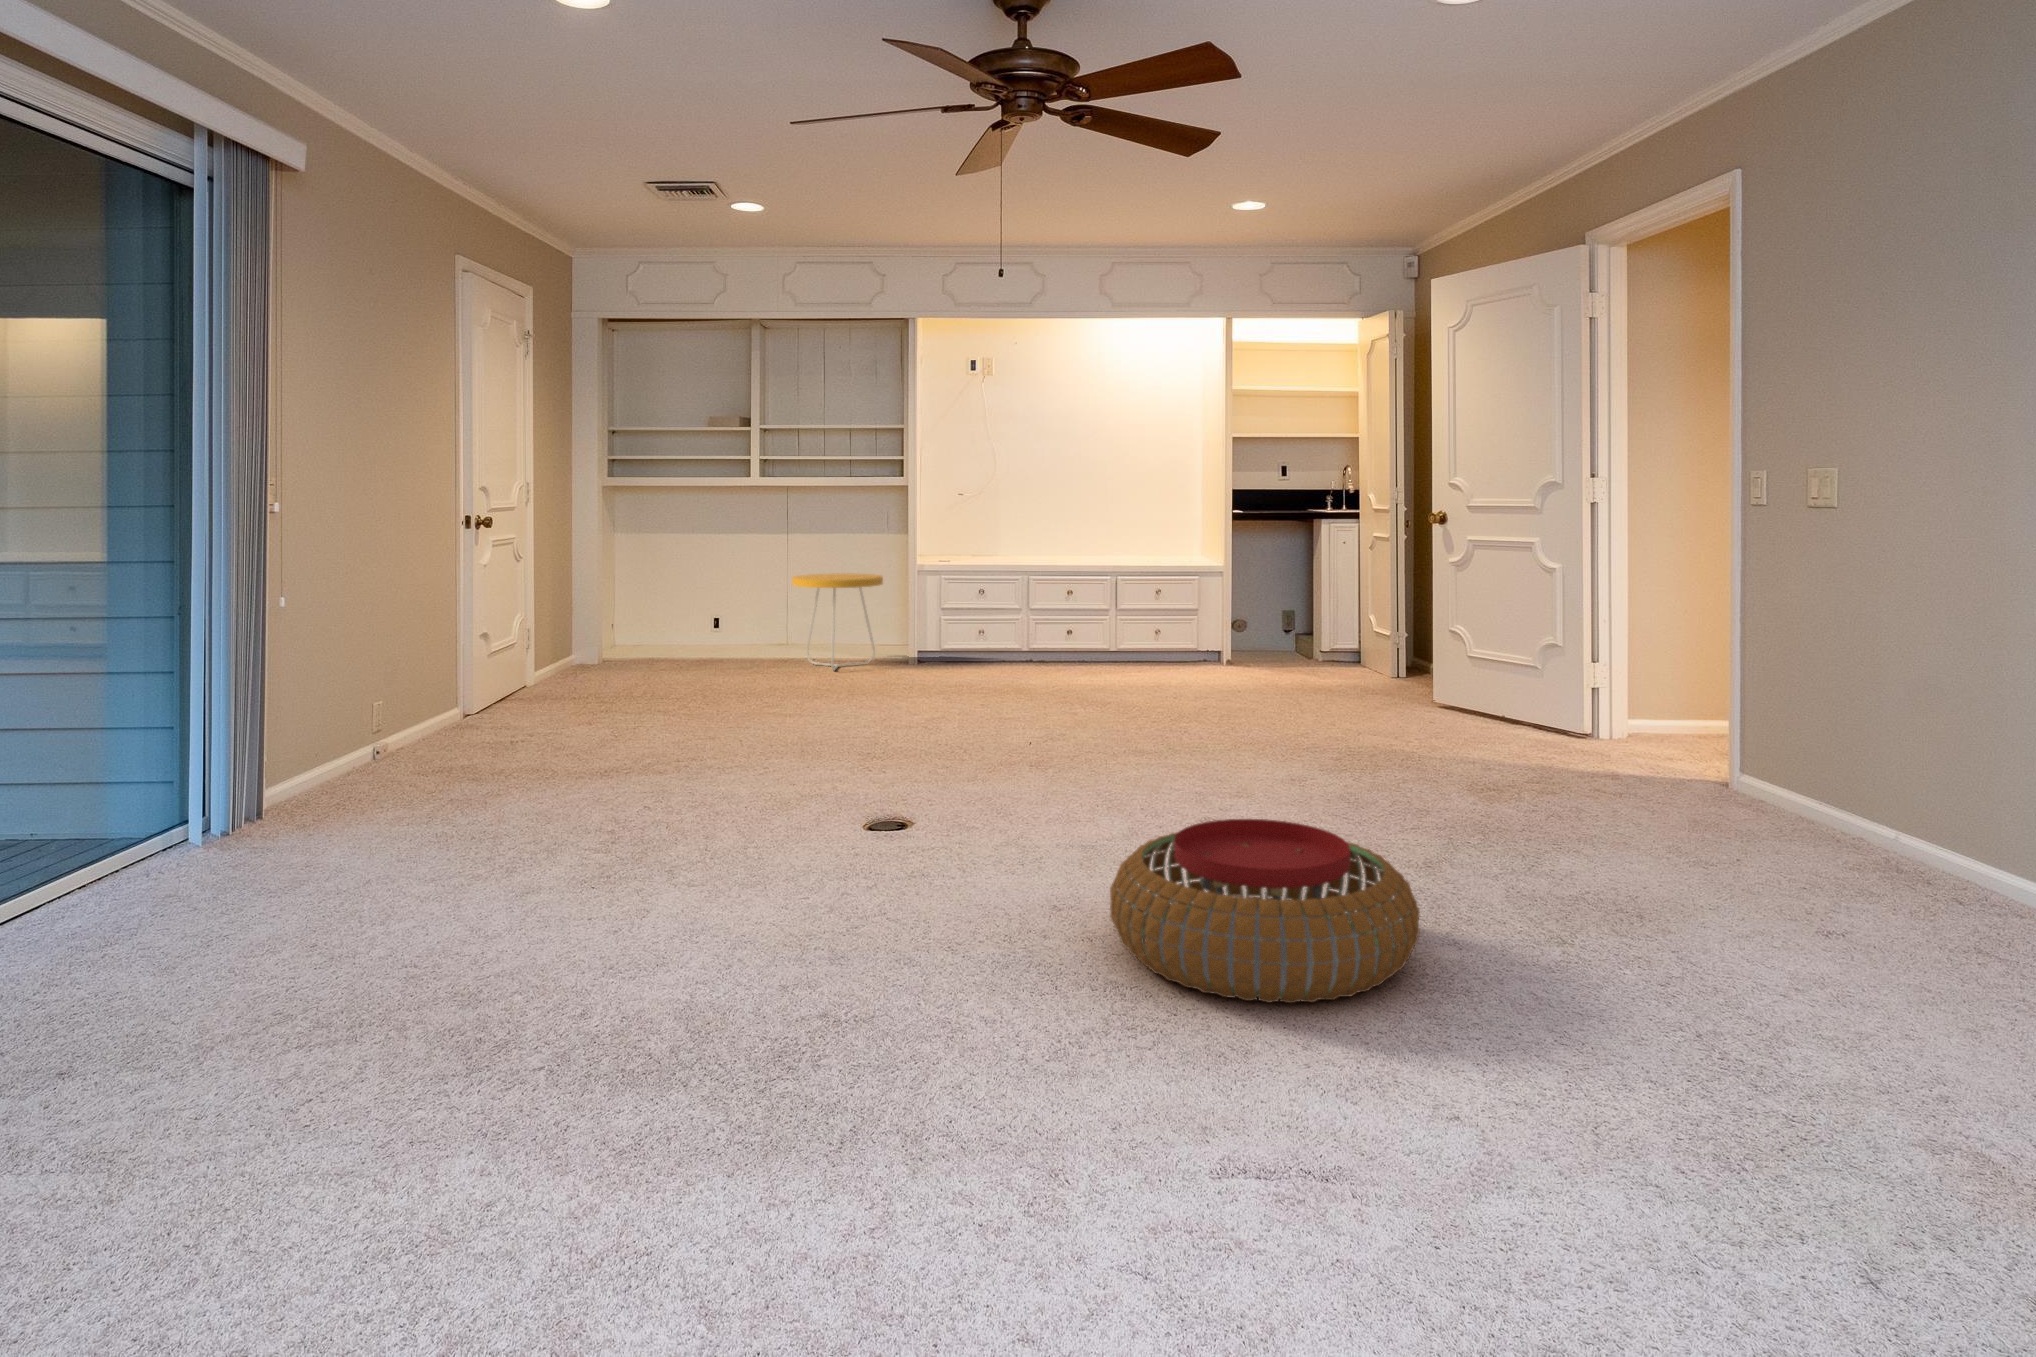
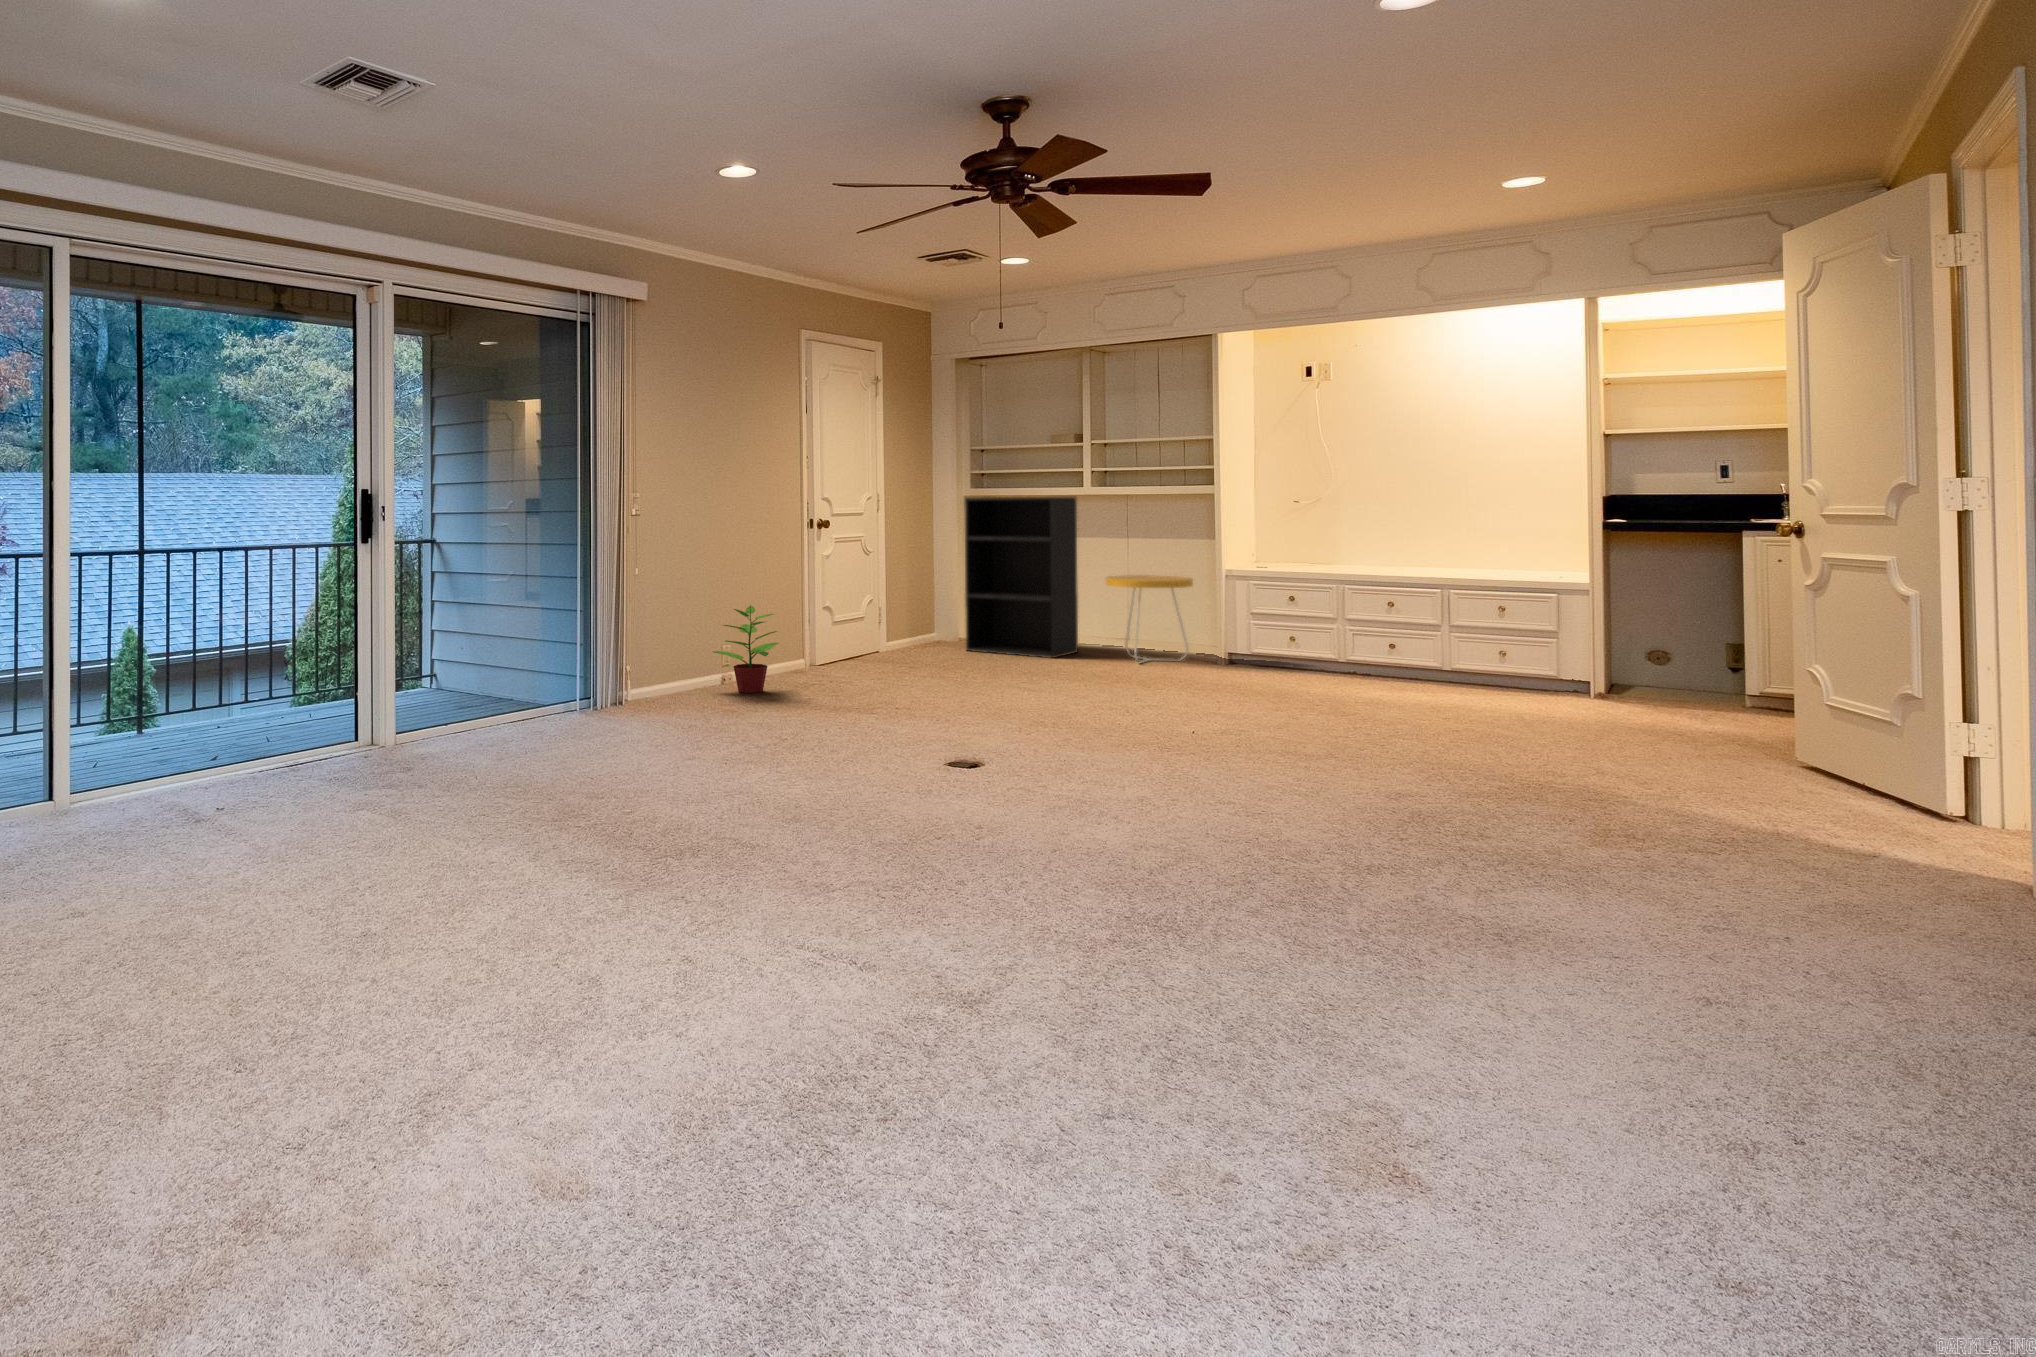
bookshelf: none [622,487,750,674] -> present [964,496,1078,658]
potted plant: none [363,637,471,767] -> present [713,606,779,693]
pouf: present [1110,819,1420,1003] -> none [938,776,1204,922]

